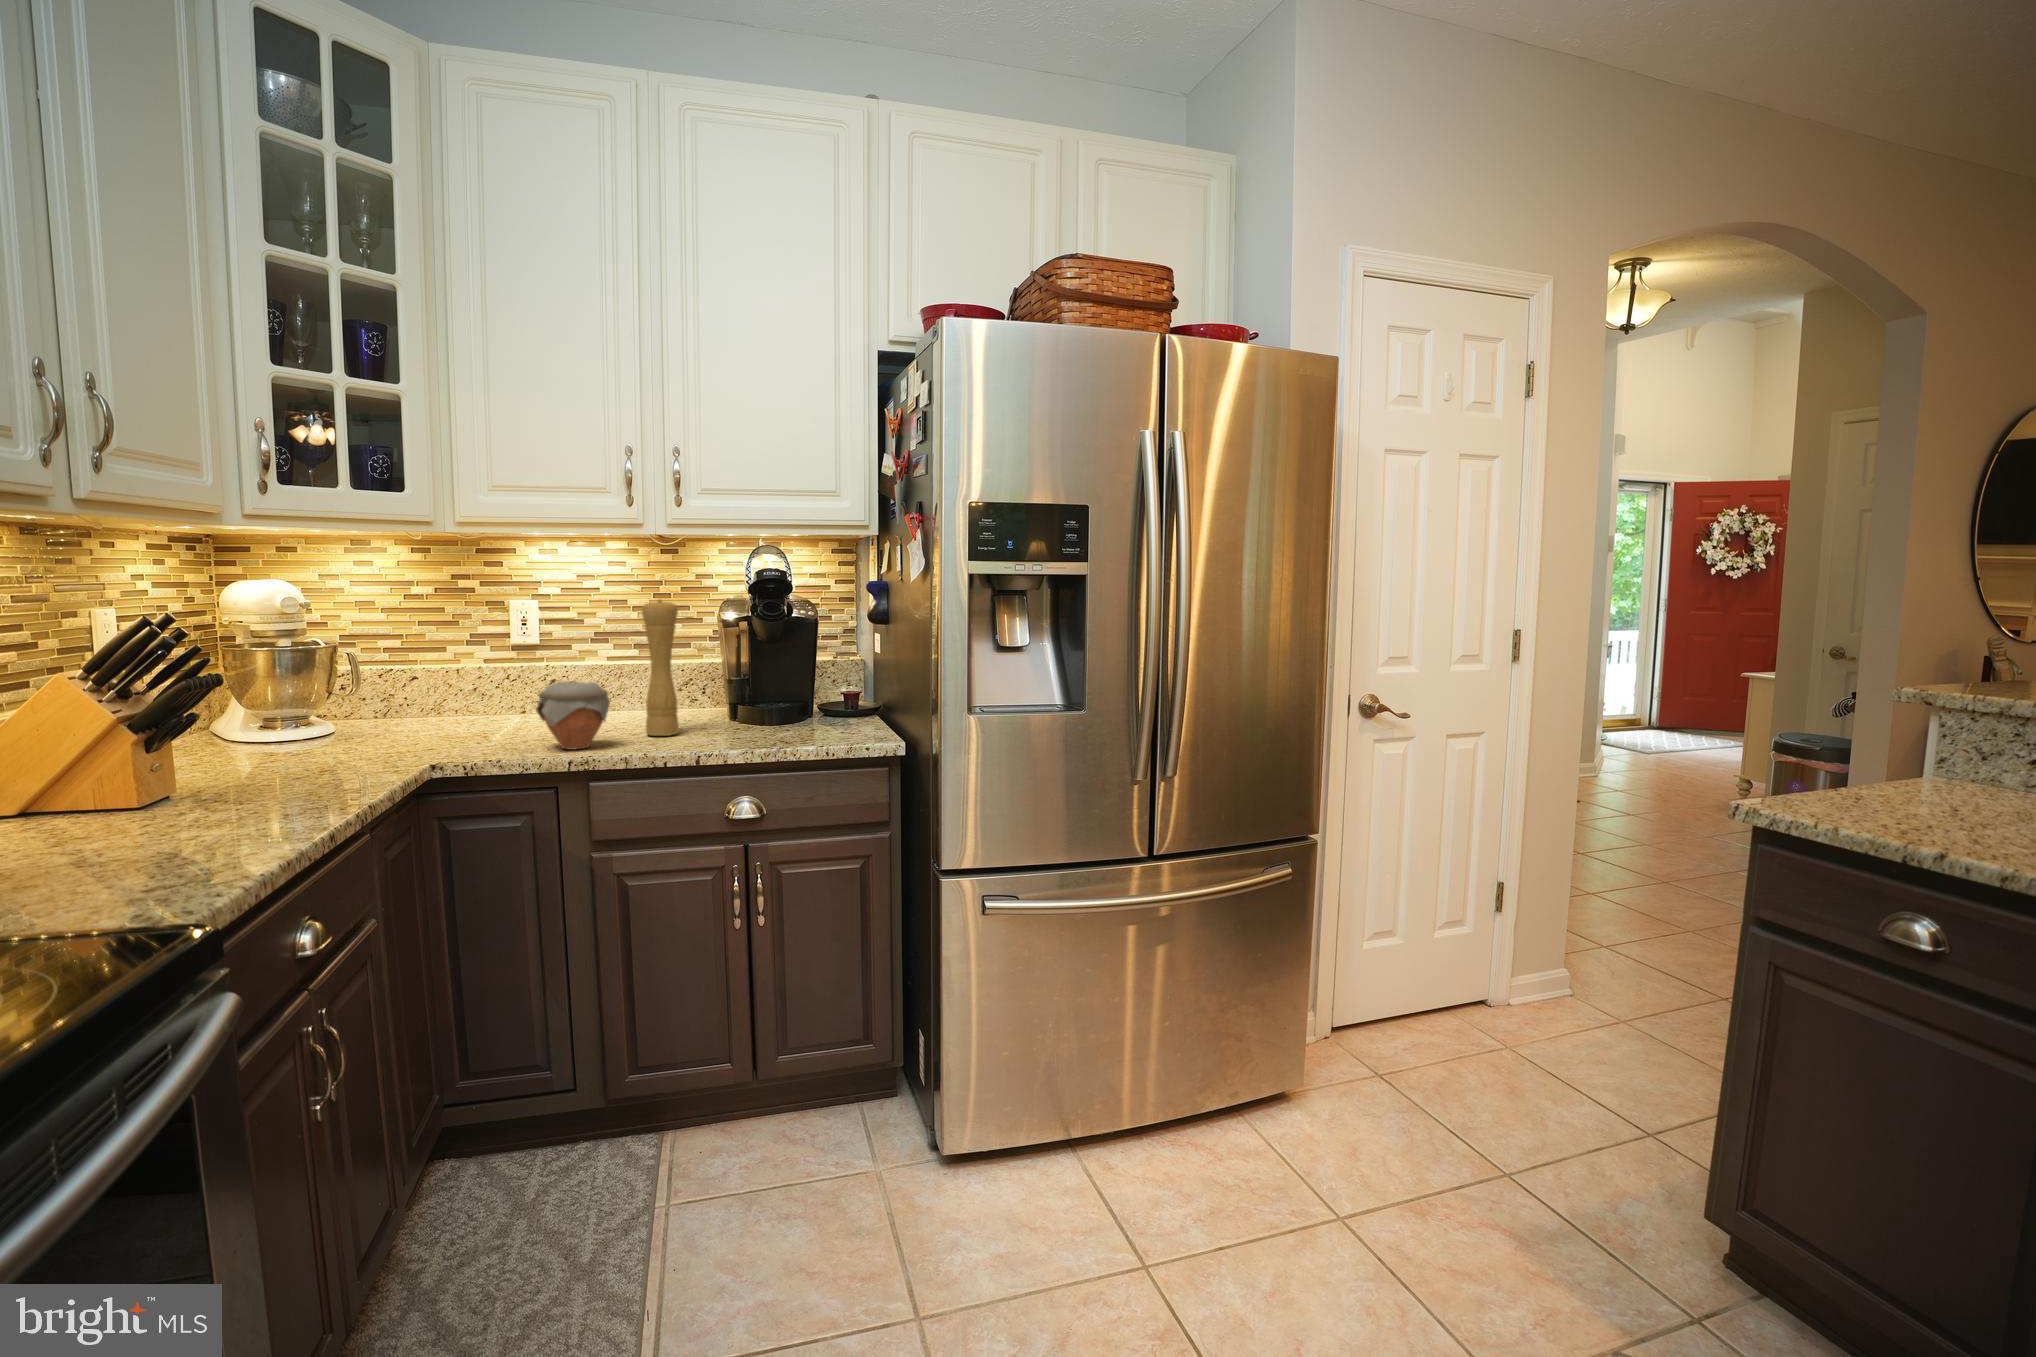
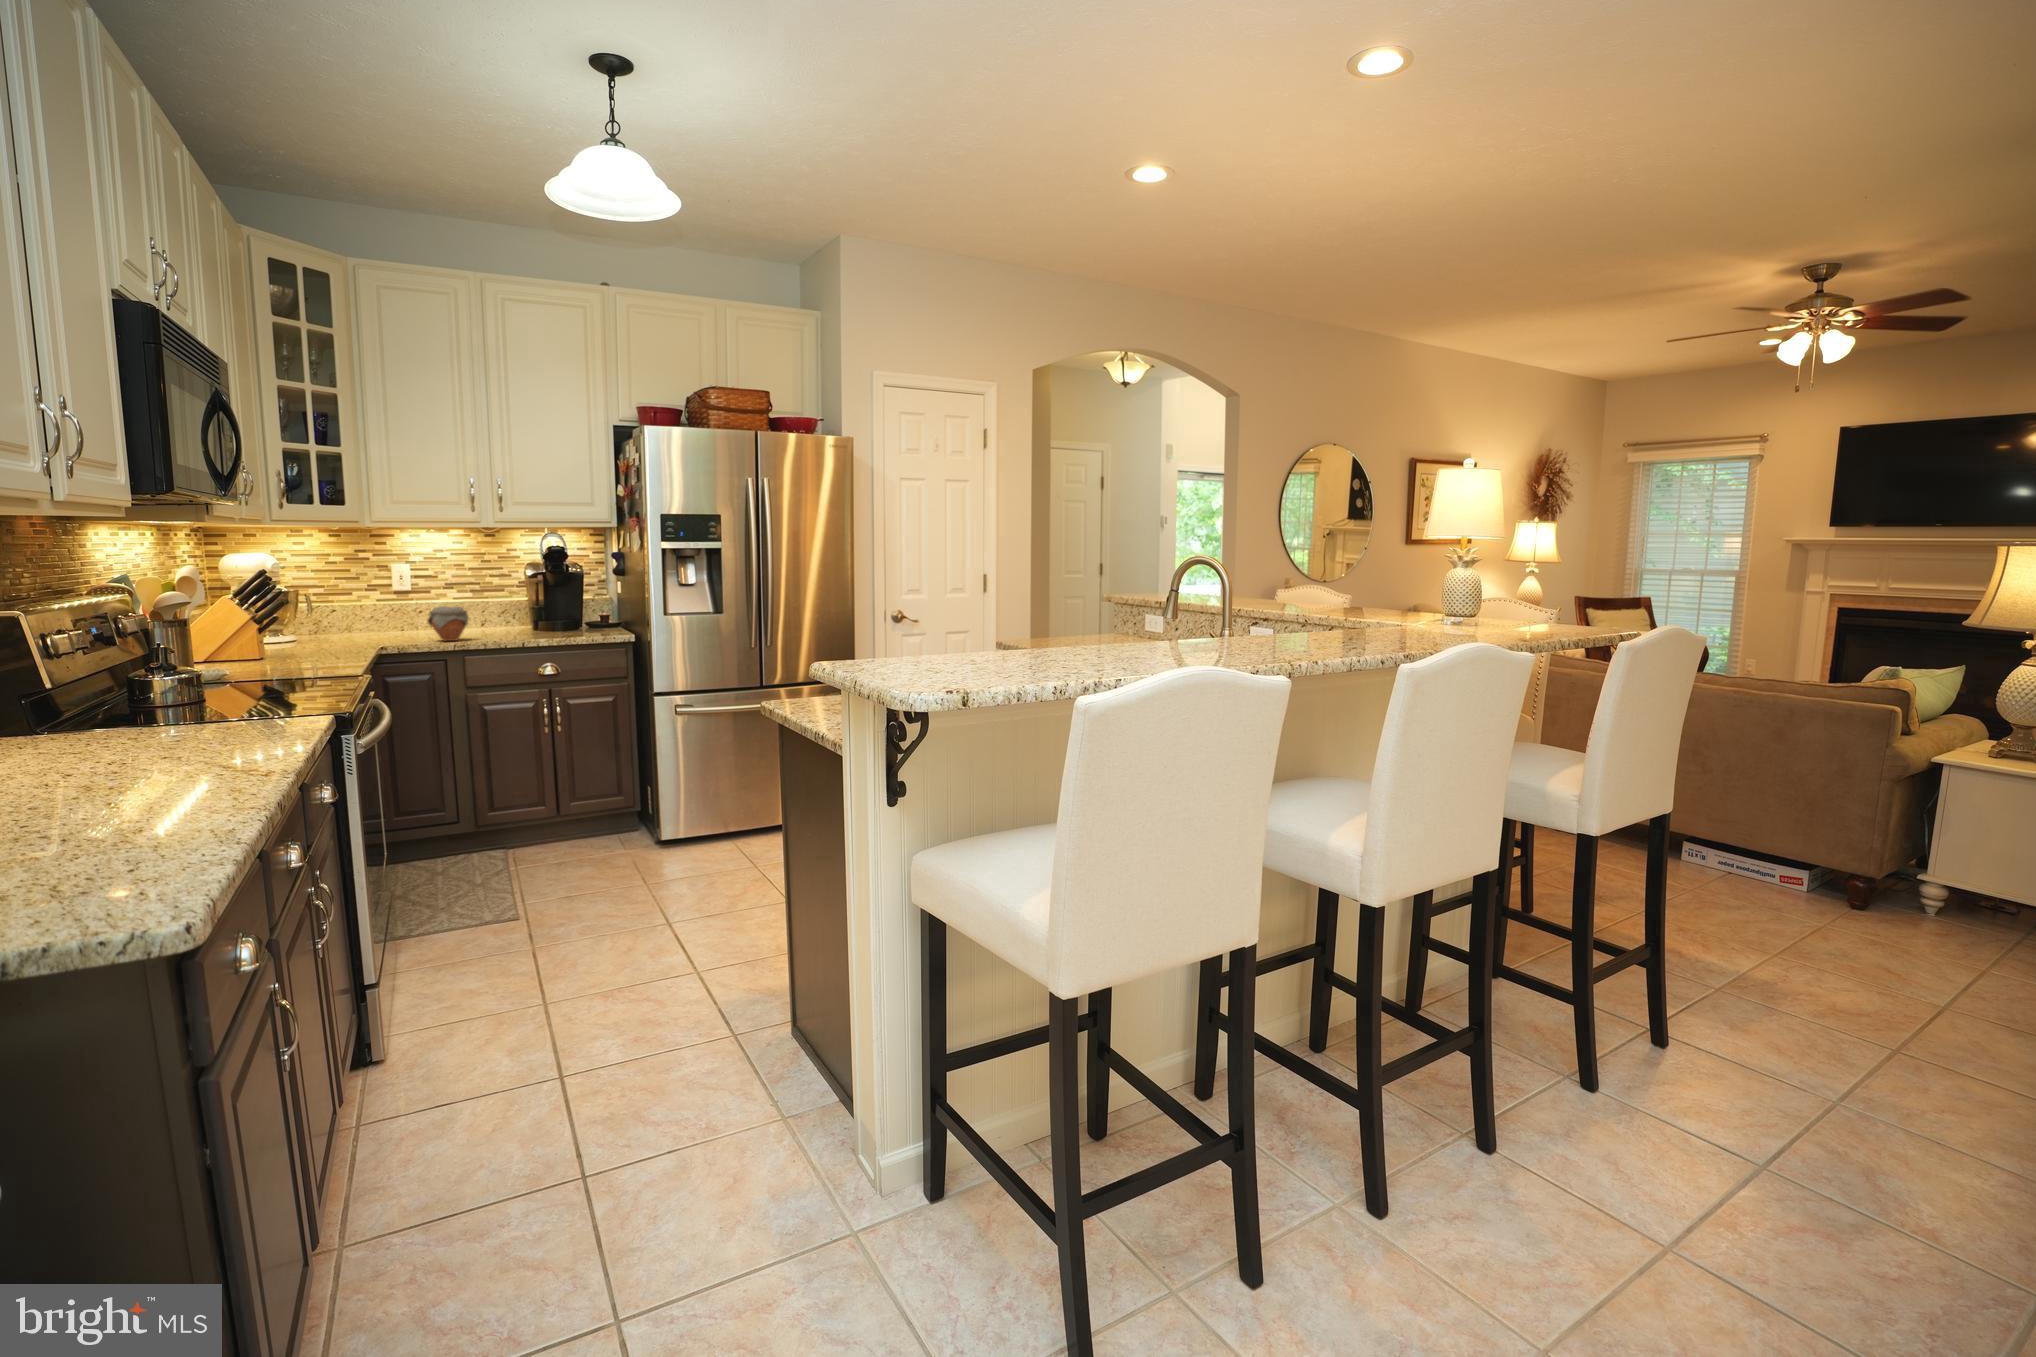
pepper mill: present [642,600,679,736] -> none [482,563,506,636]

